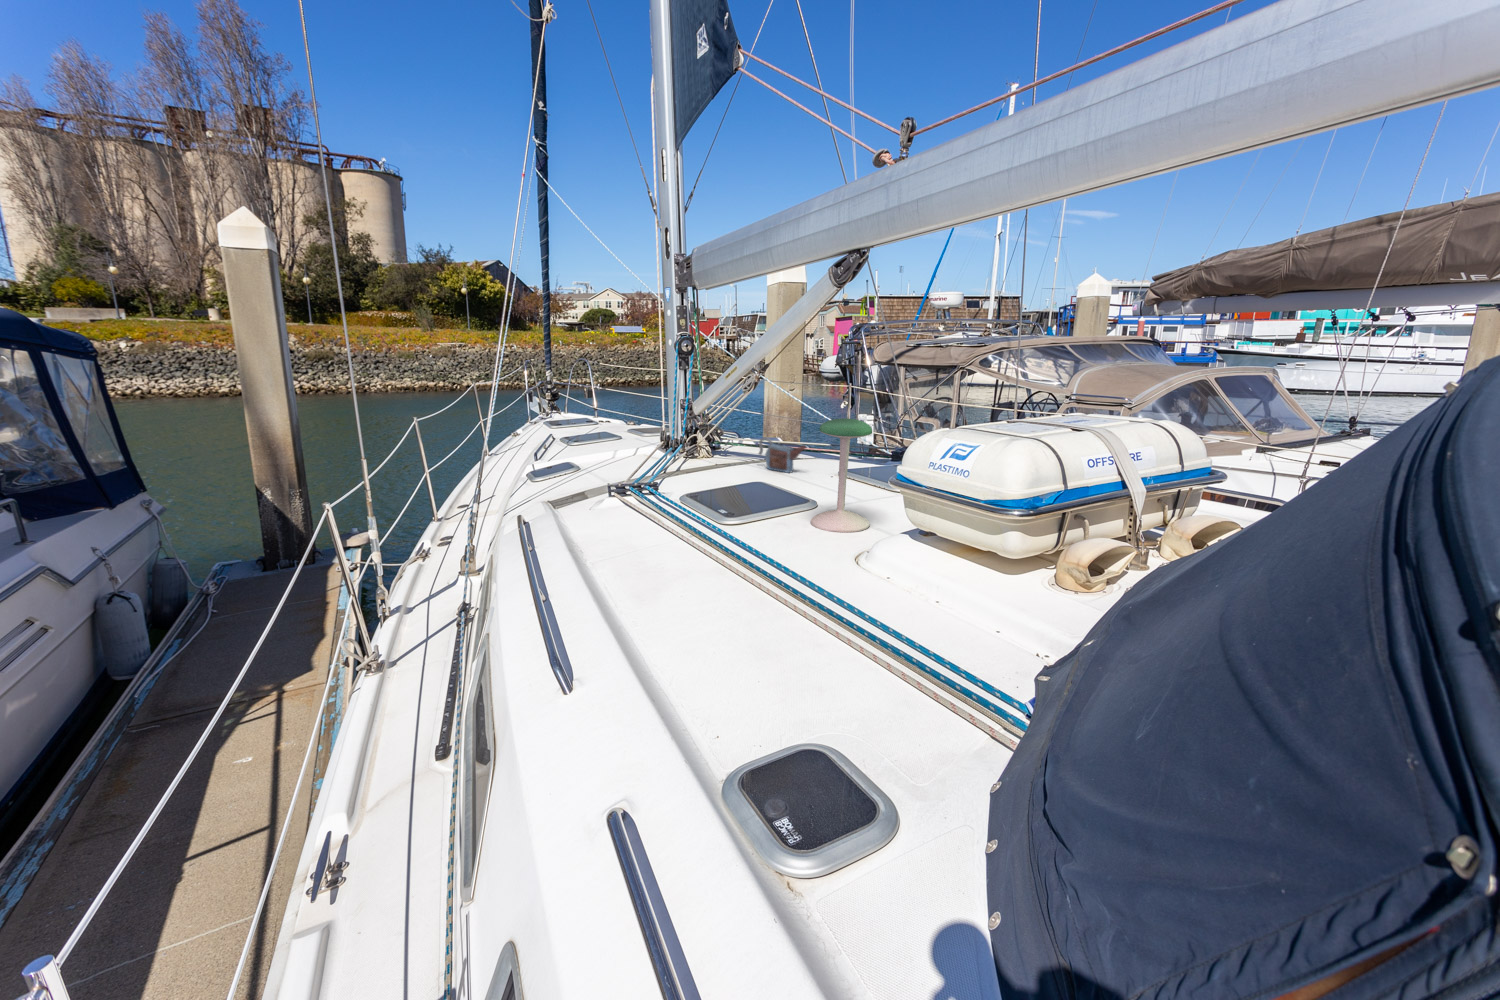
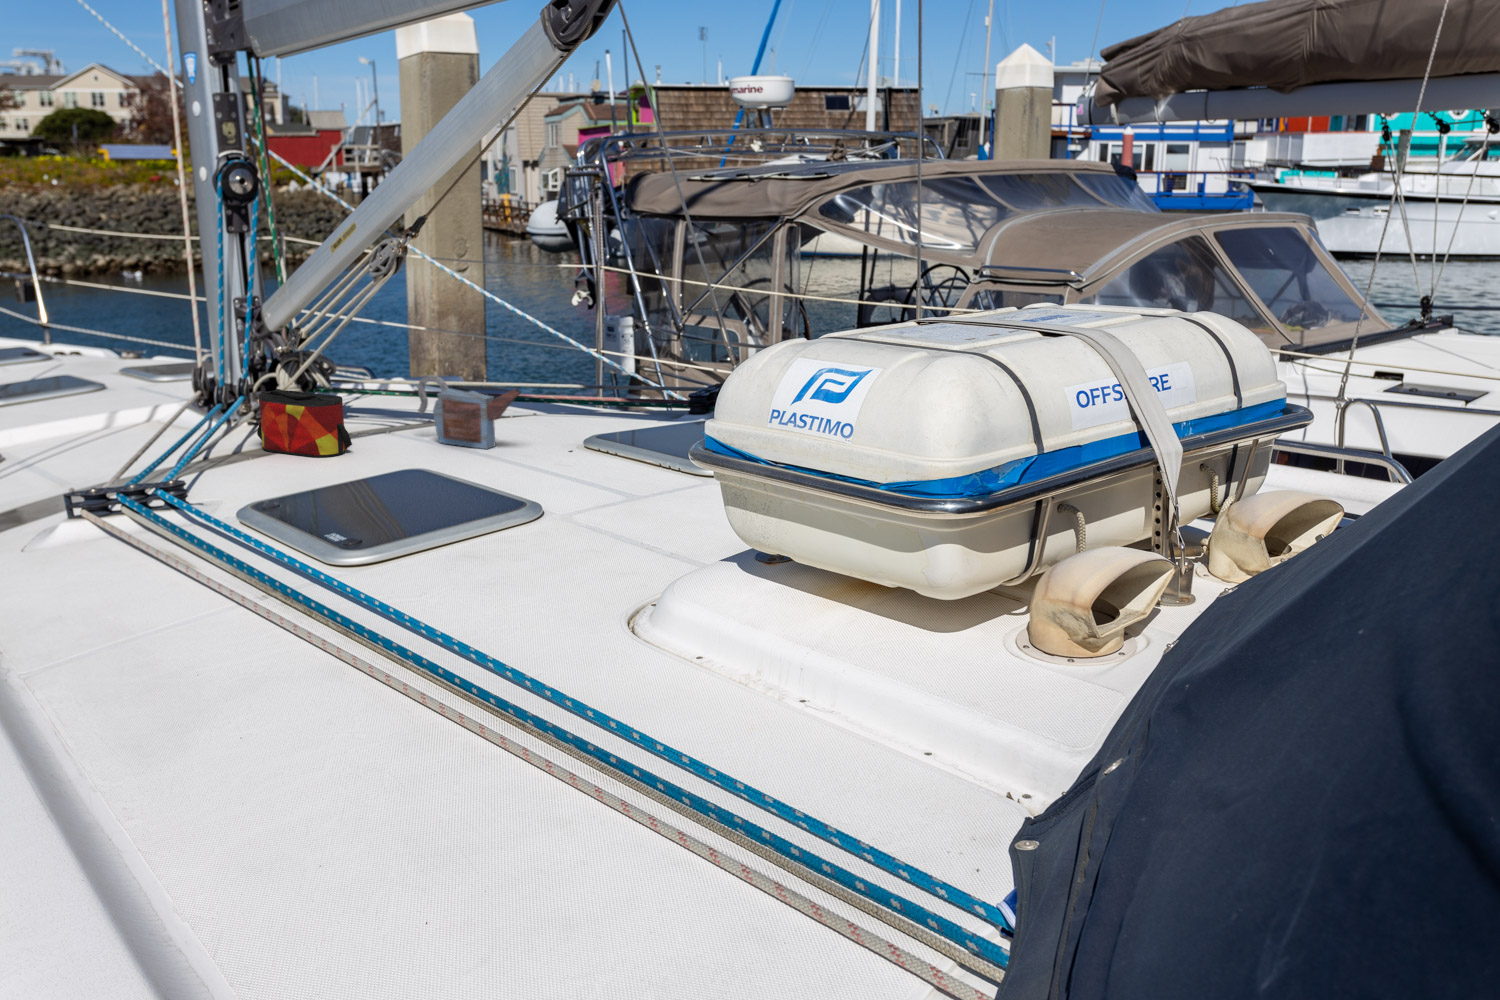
stool: present [811,418,872,533] -> none [534,326,659,568]
bag: none [687,442,729,474] -> present [257,389,352,458]

